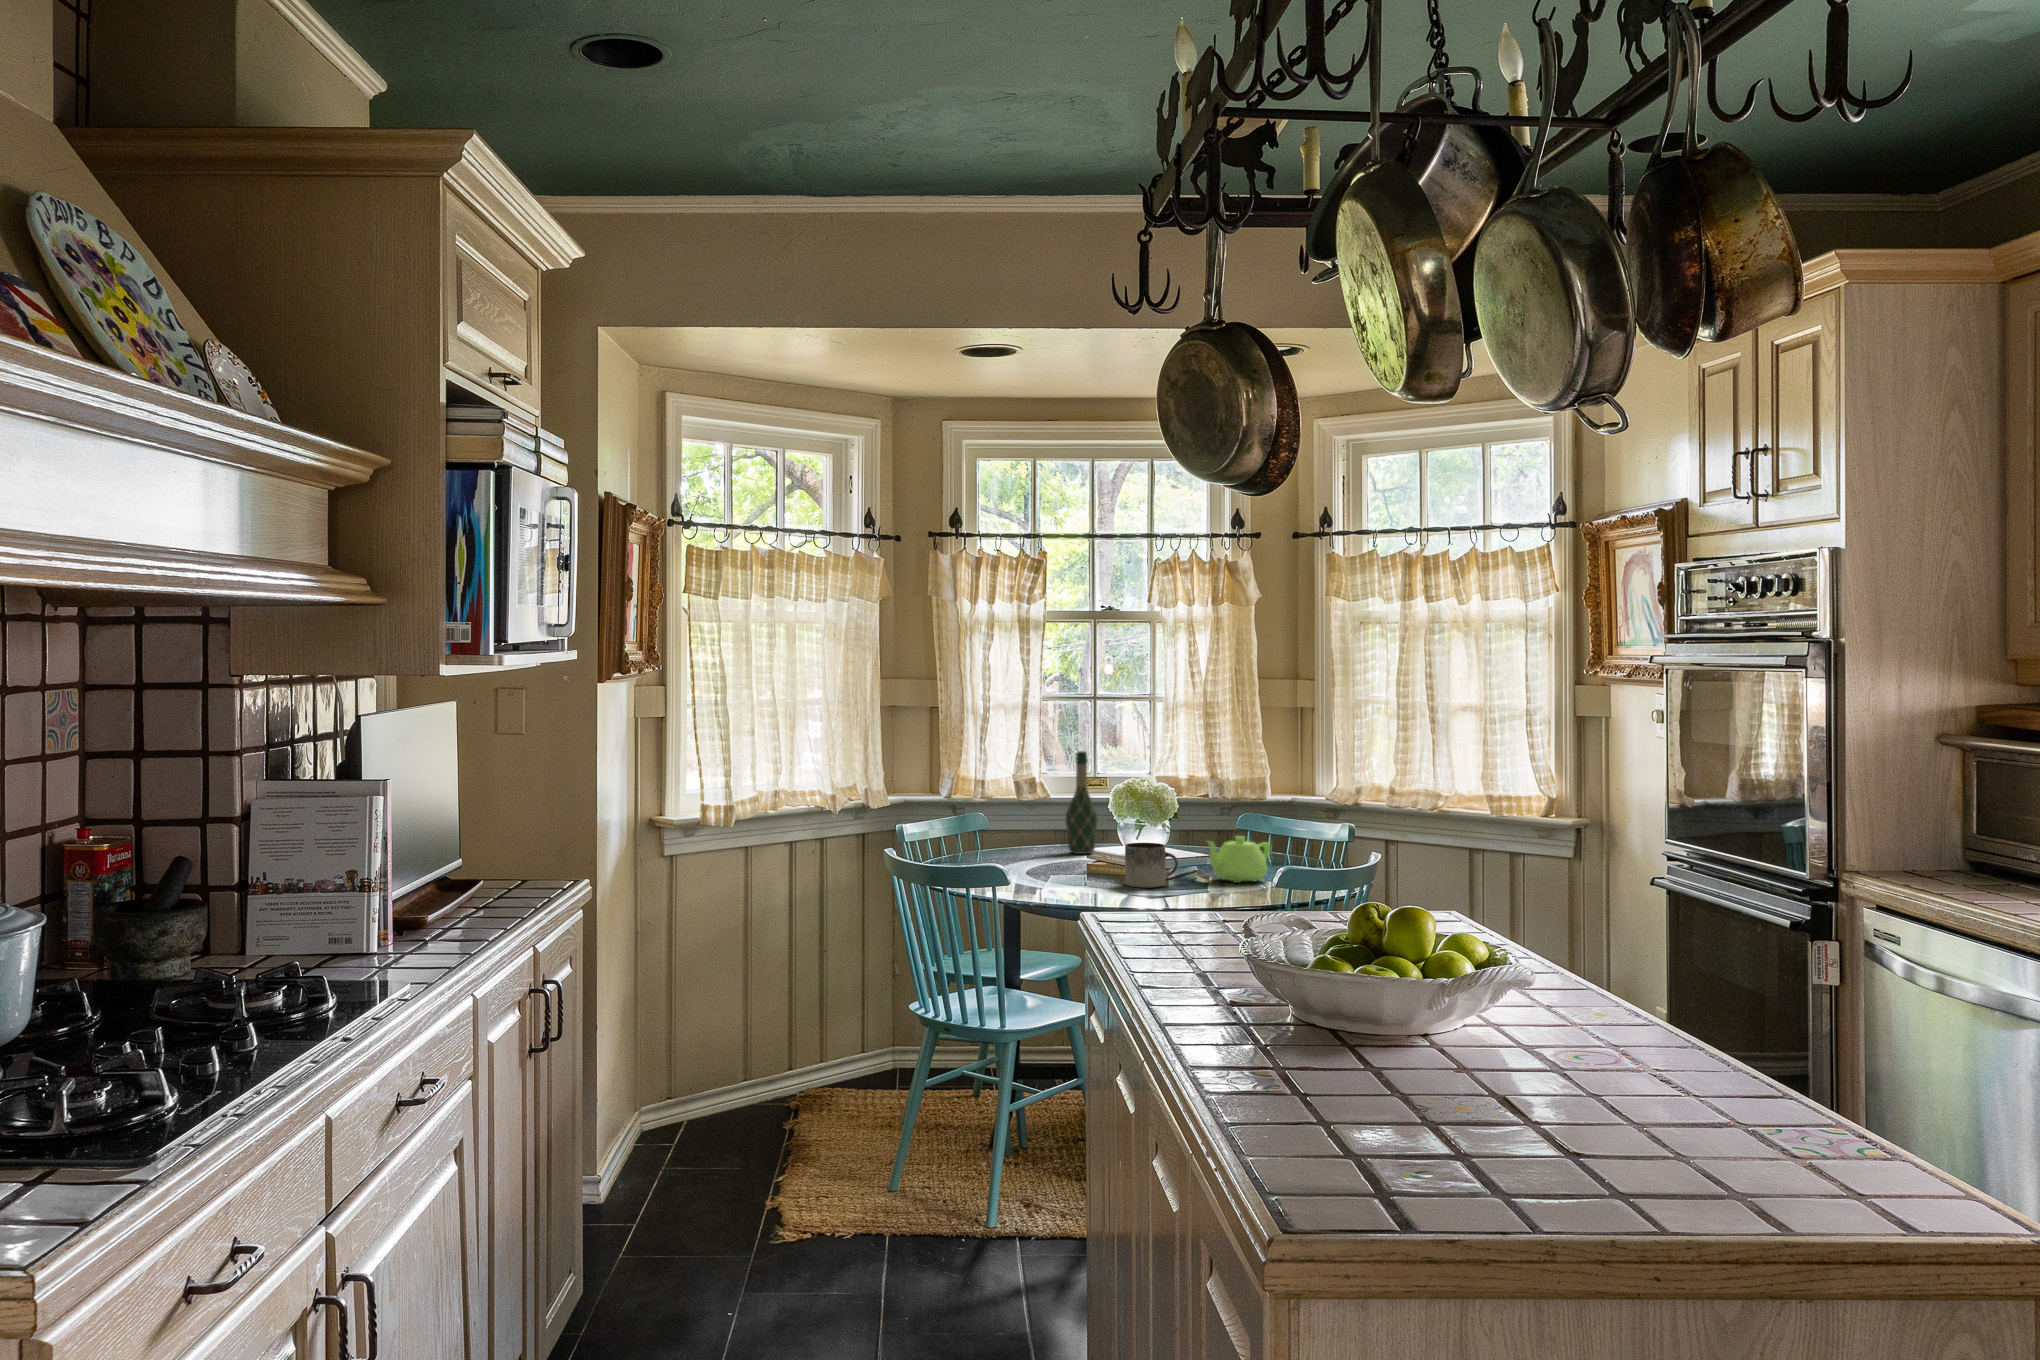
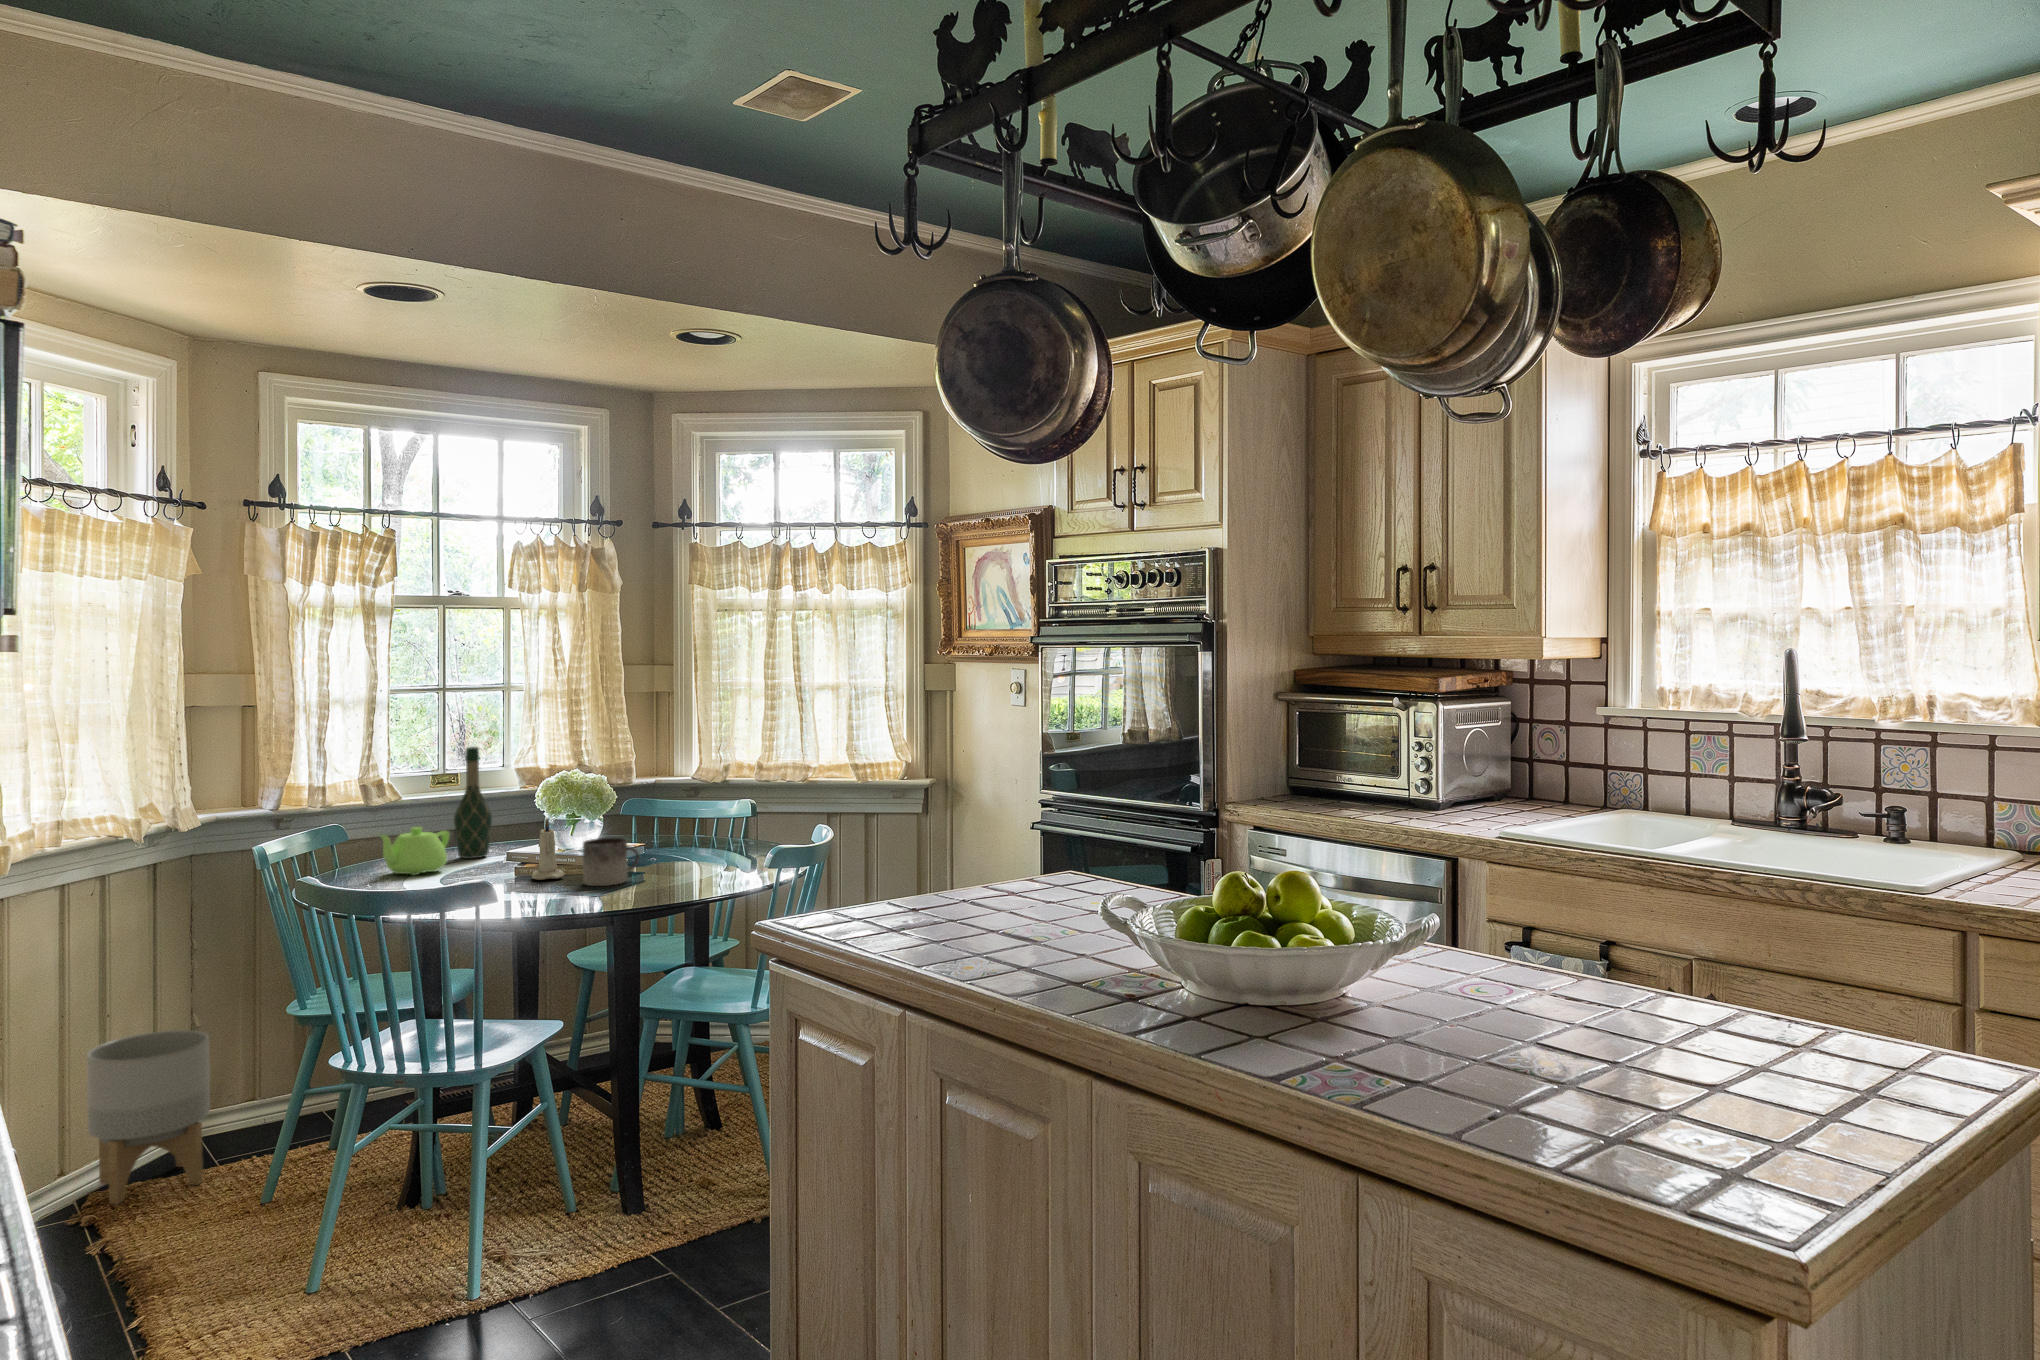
candle: none [1092,819,1120,877] -> present [532,818,565,880]
teapot: present [1207,836,1271,883] -> present [380,827,450,875]
planter: none [798,971,880,1103] -> present [87,1030,210,1205]

